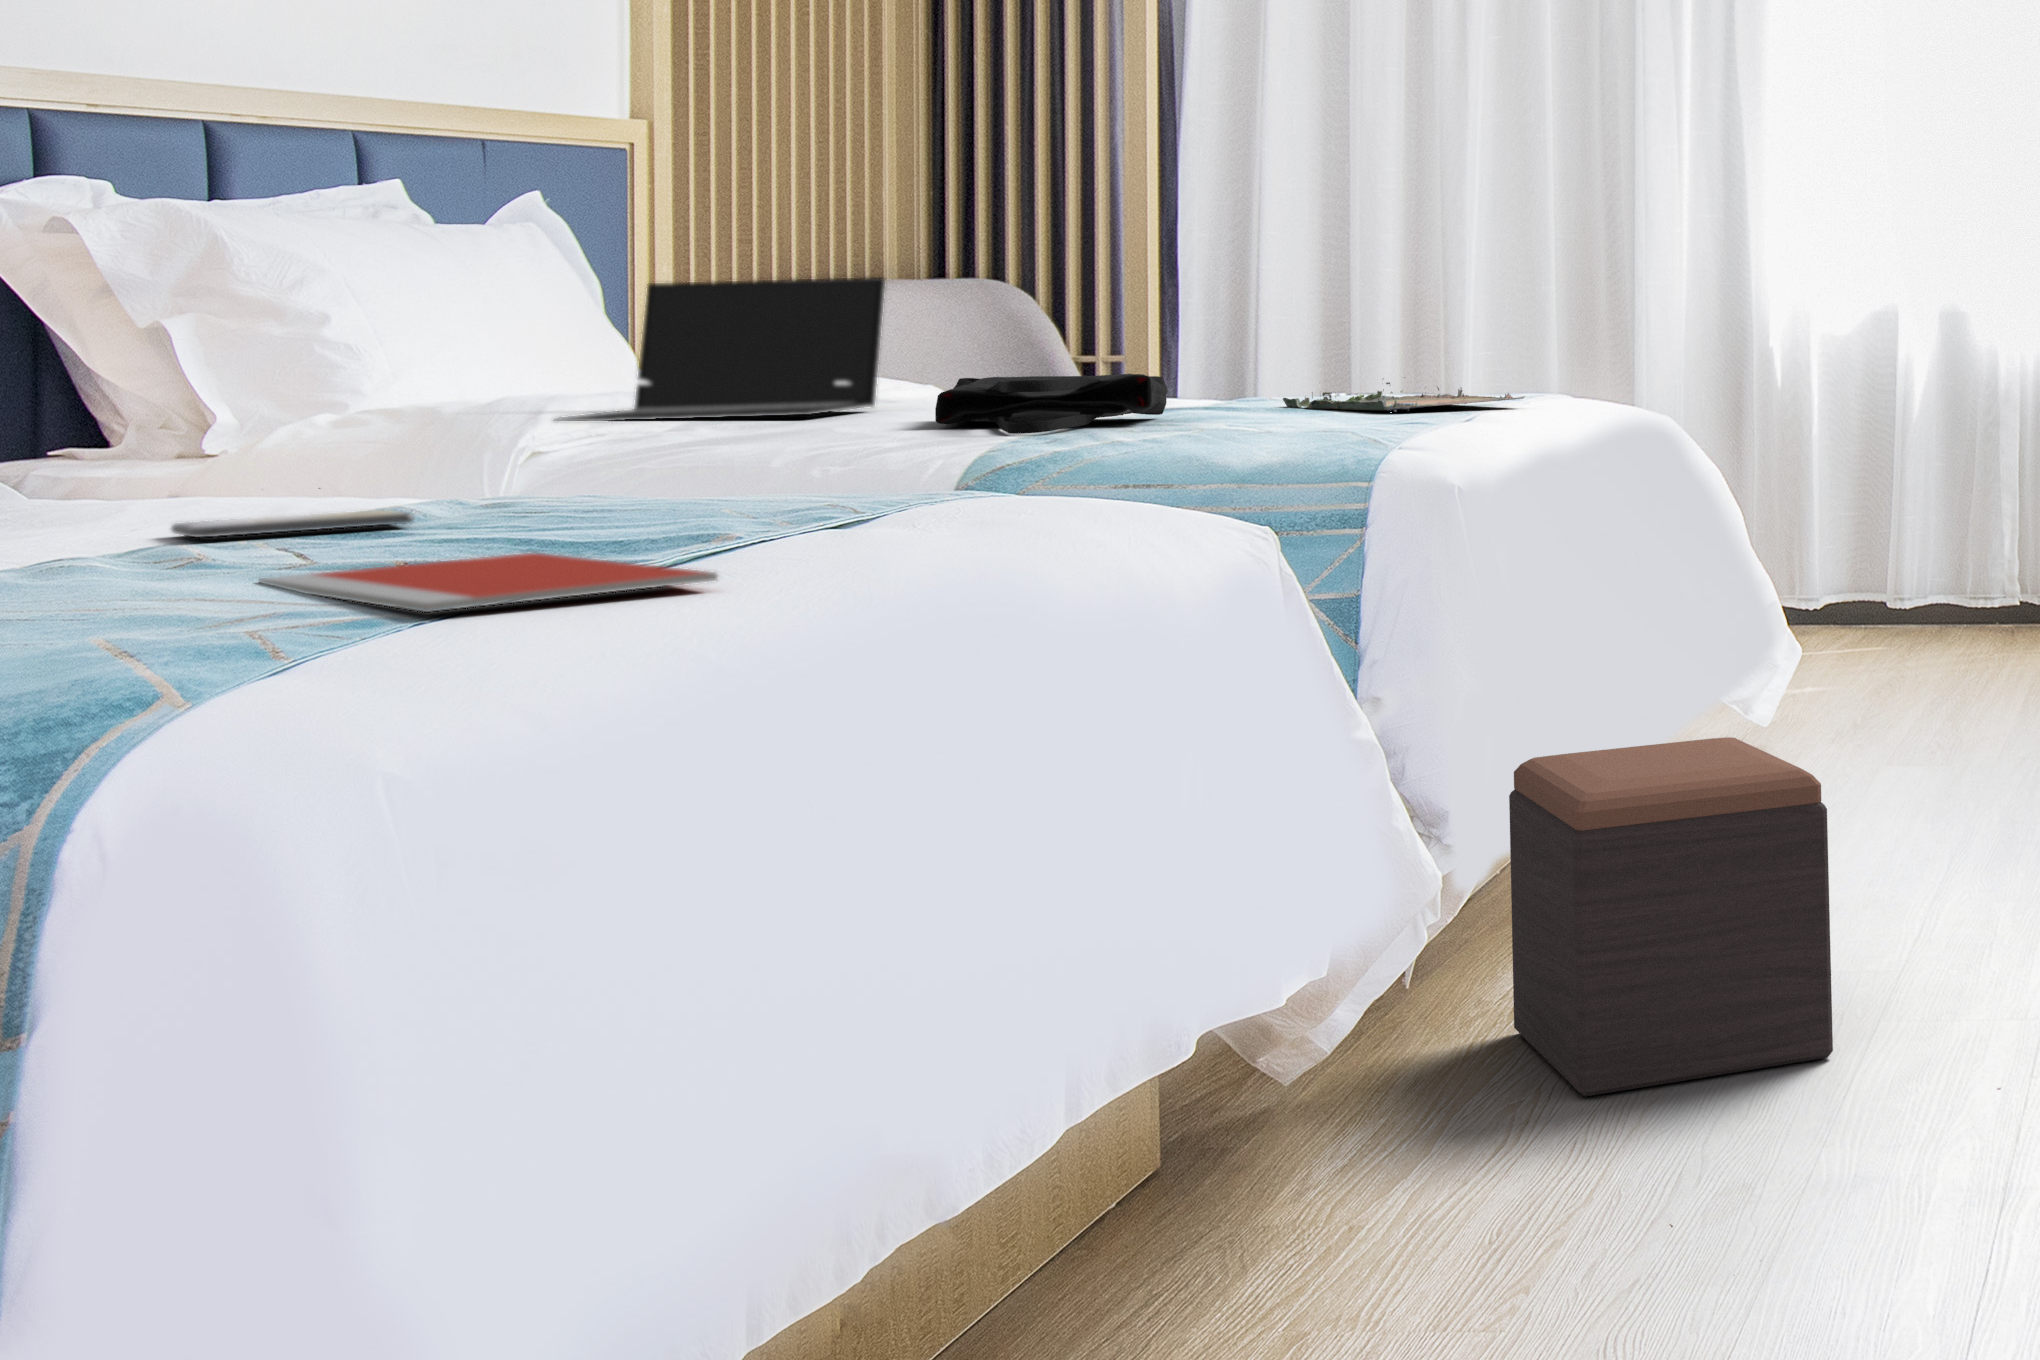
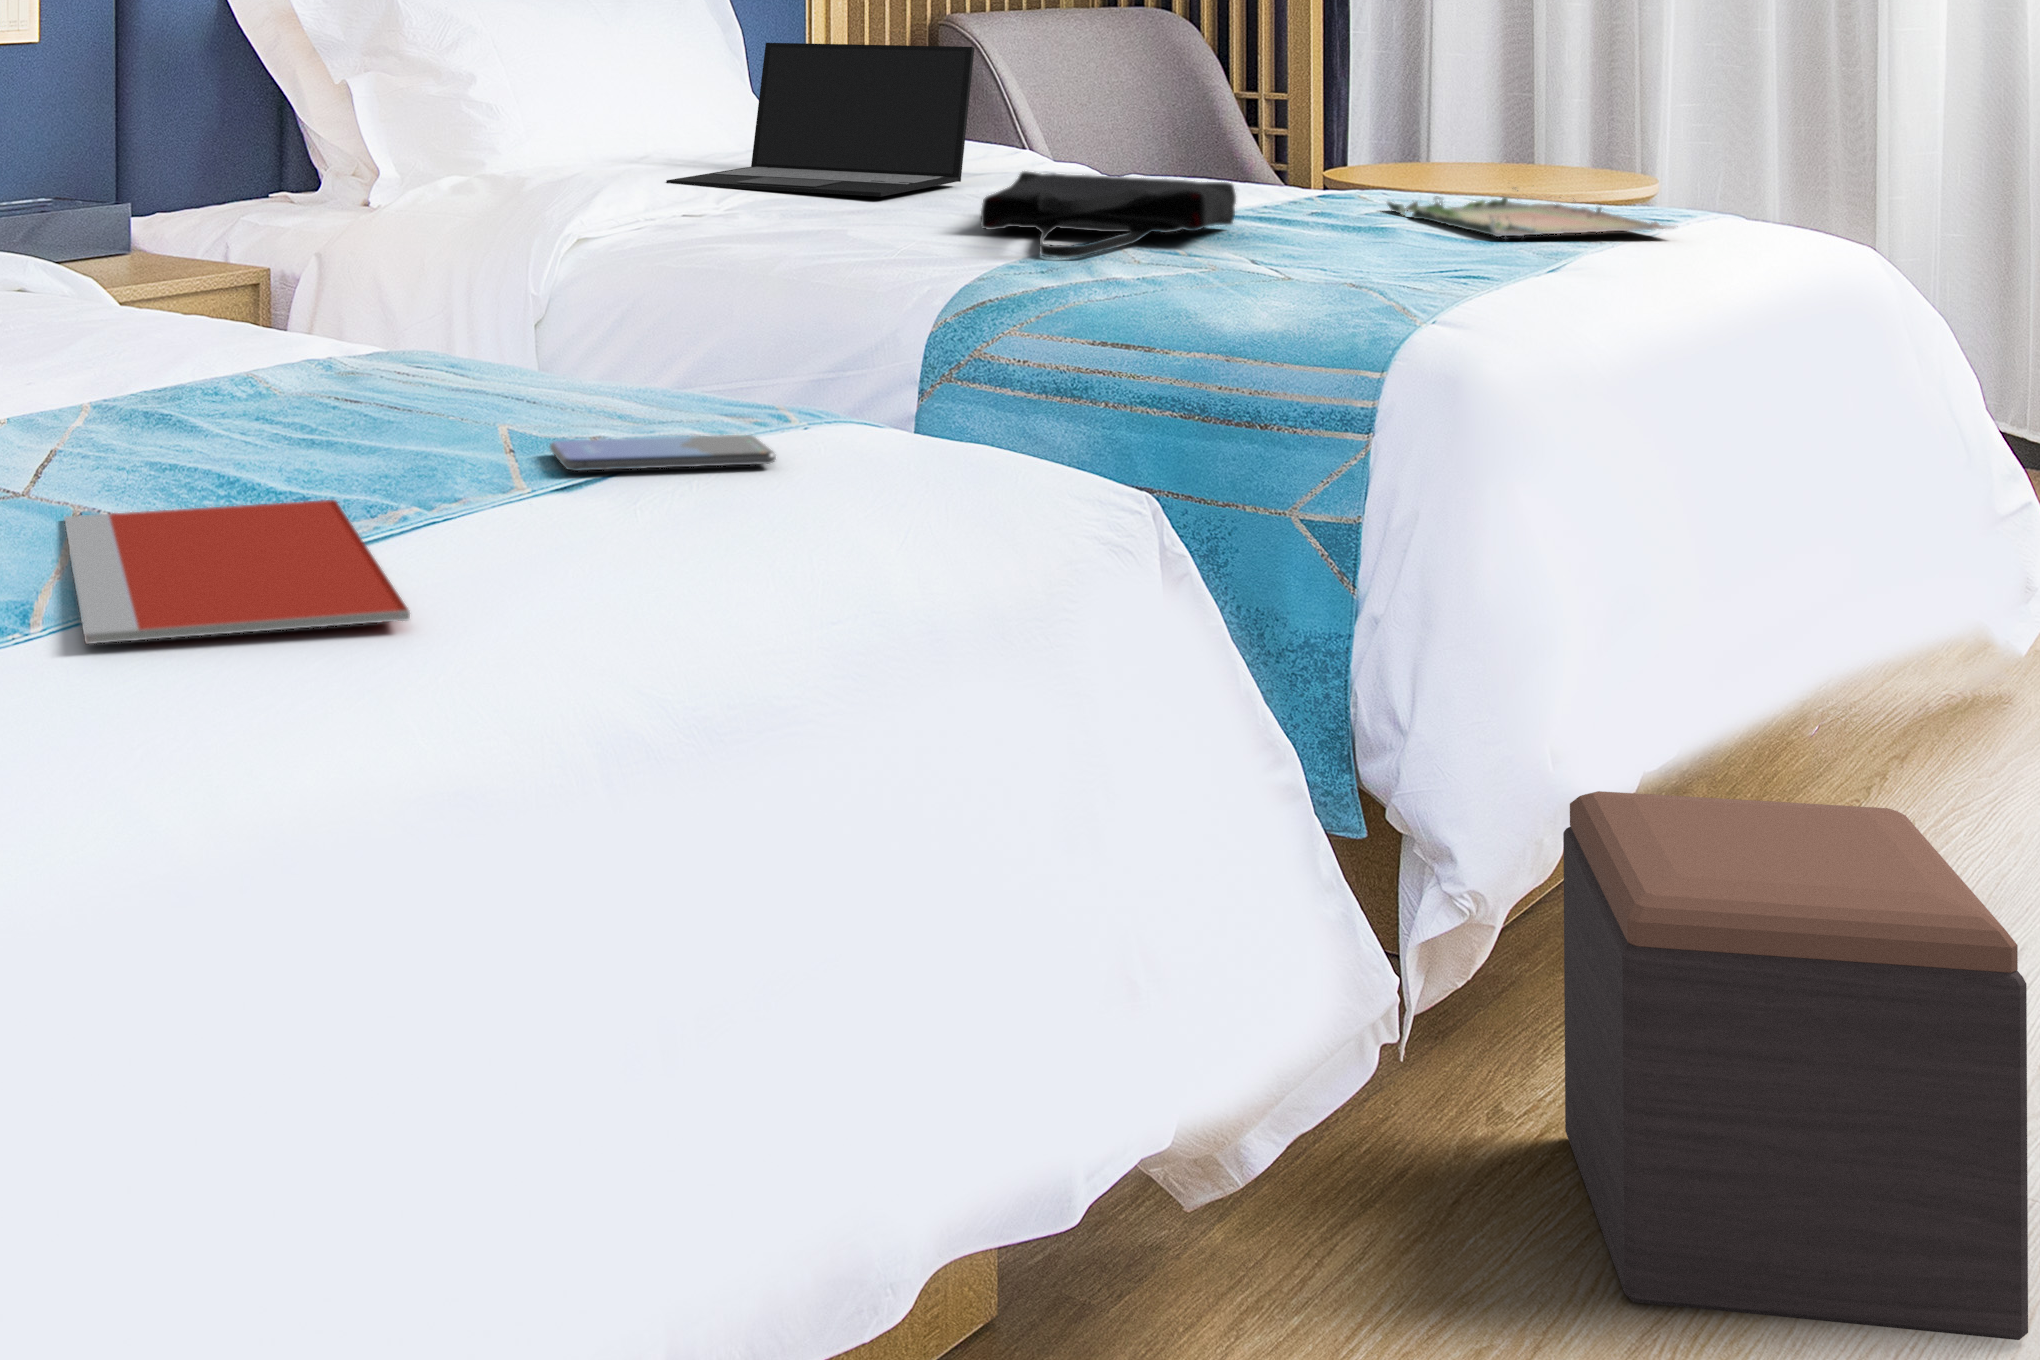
smartphone: present [171,510,414,537] -> present [550,435,776,471]

